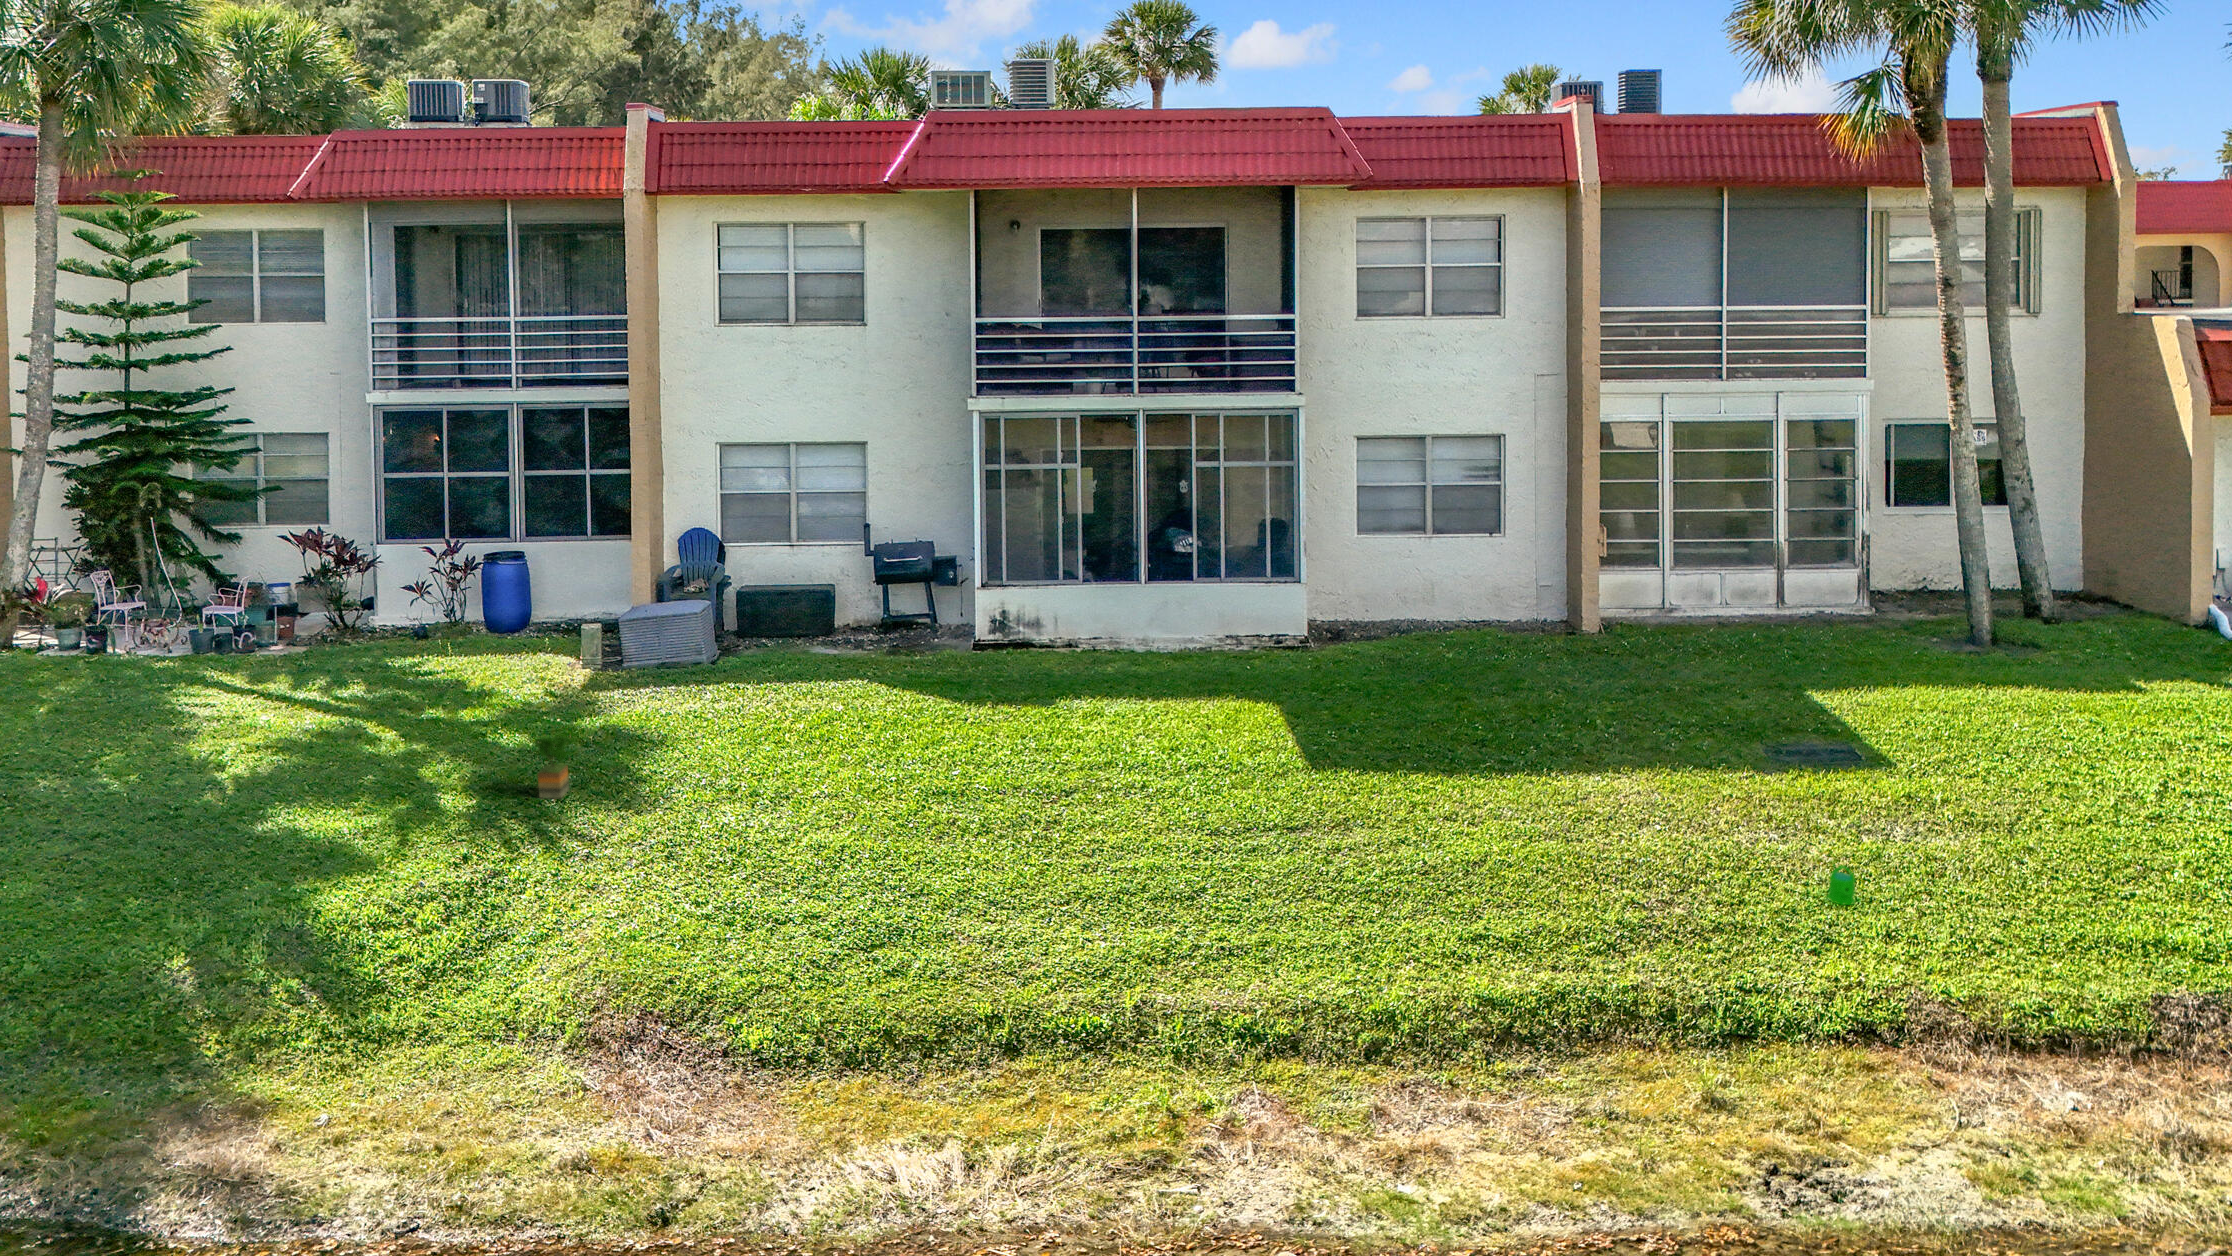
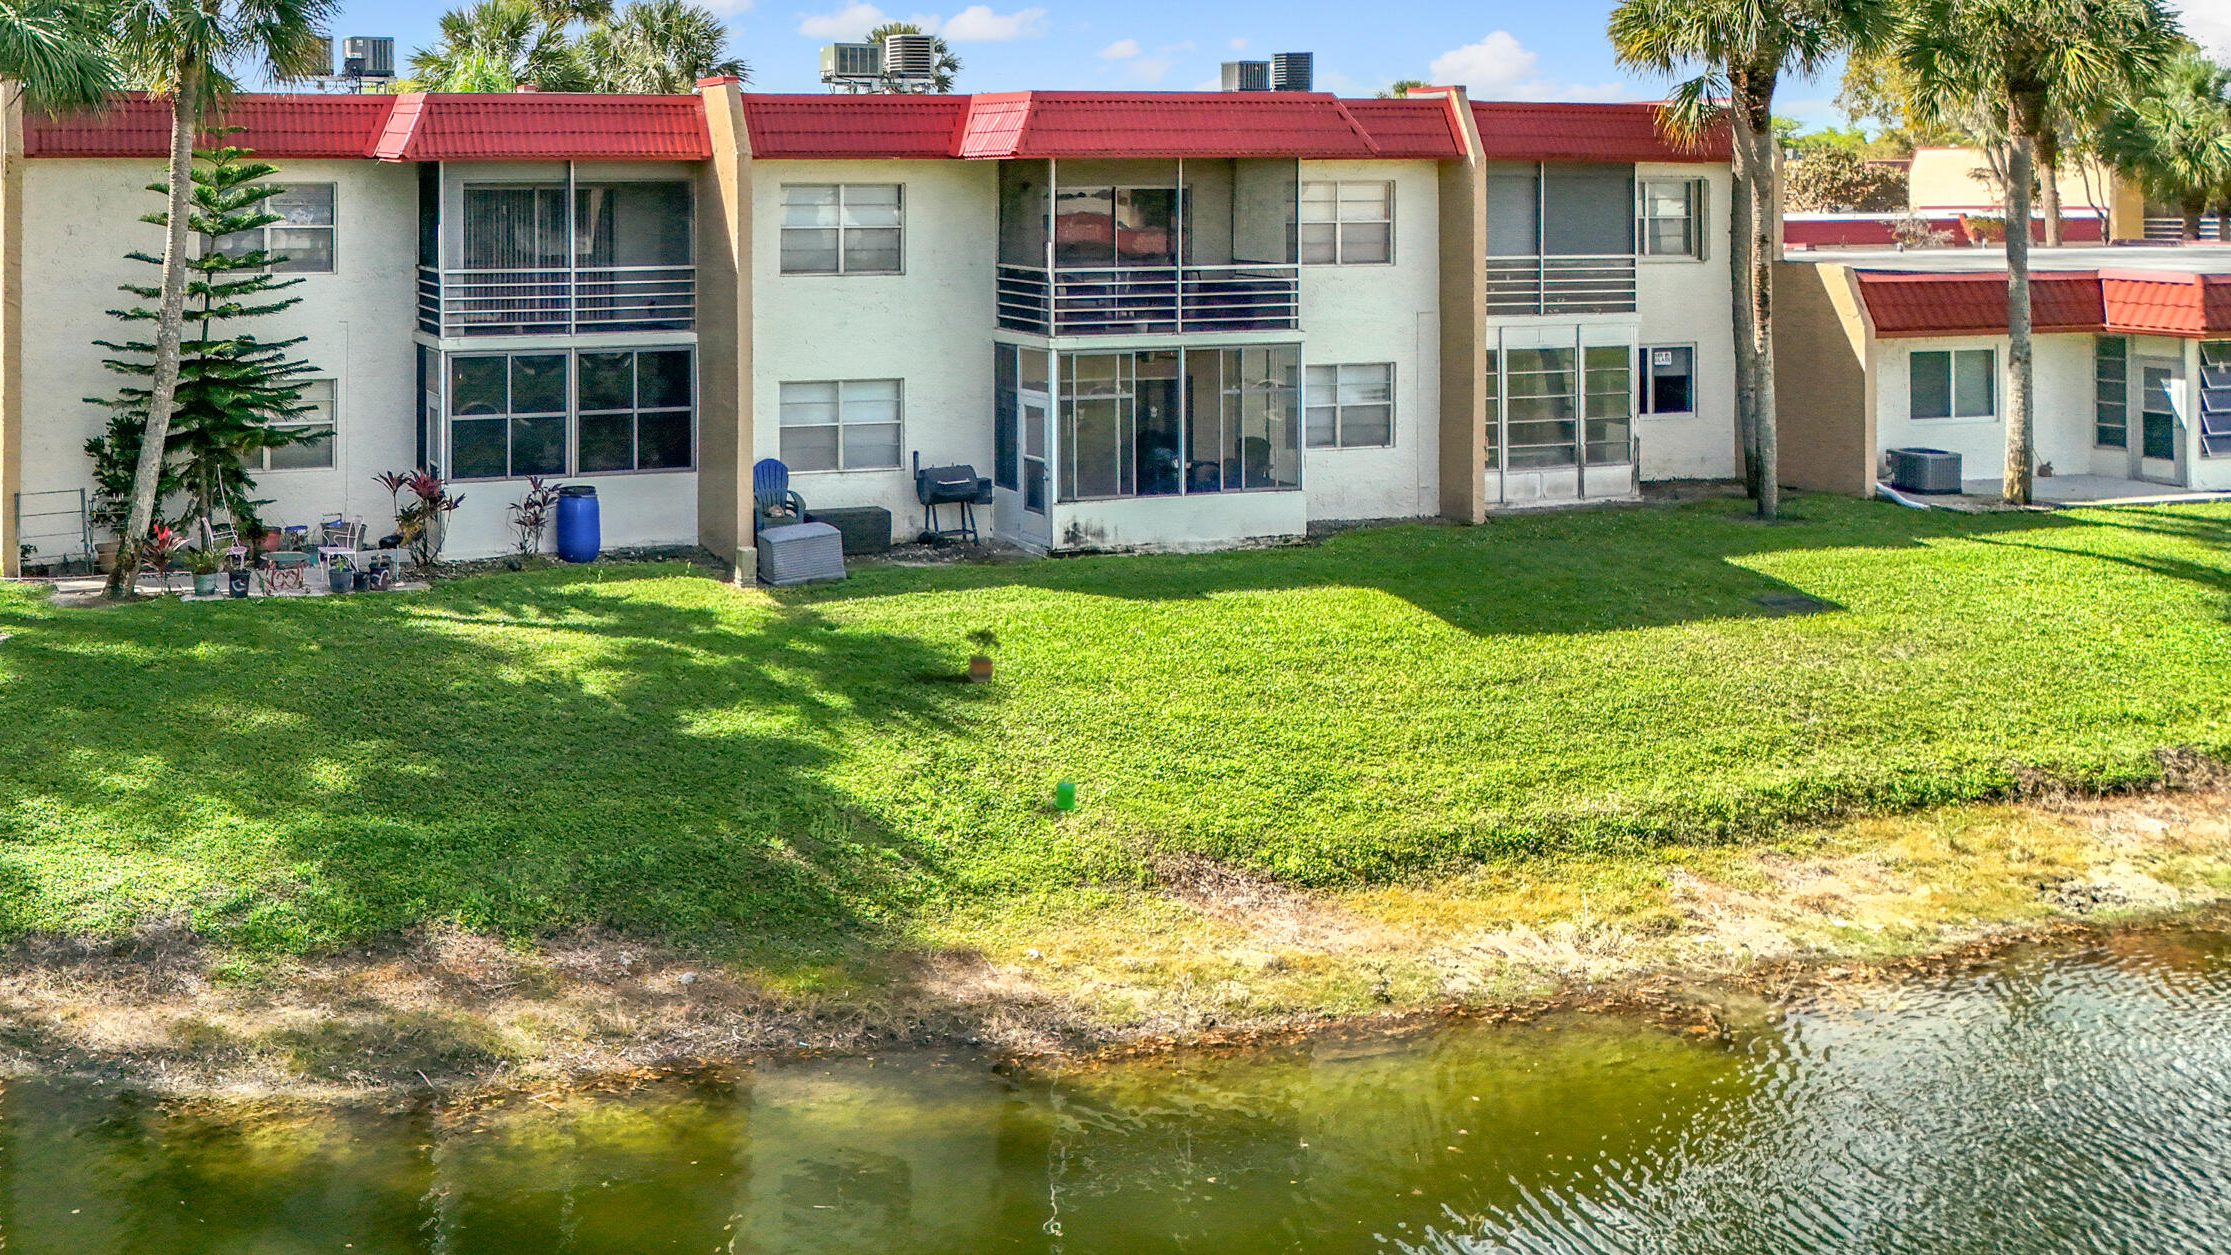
watering can: present [1827,865,1855,905] -> present [1054,776,1076,810]

